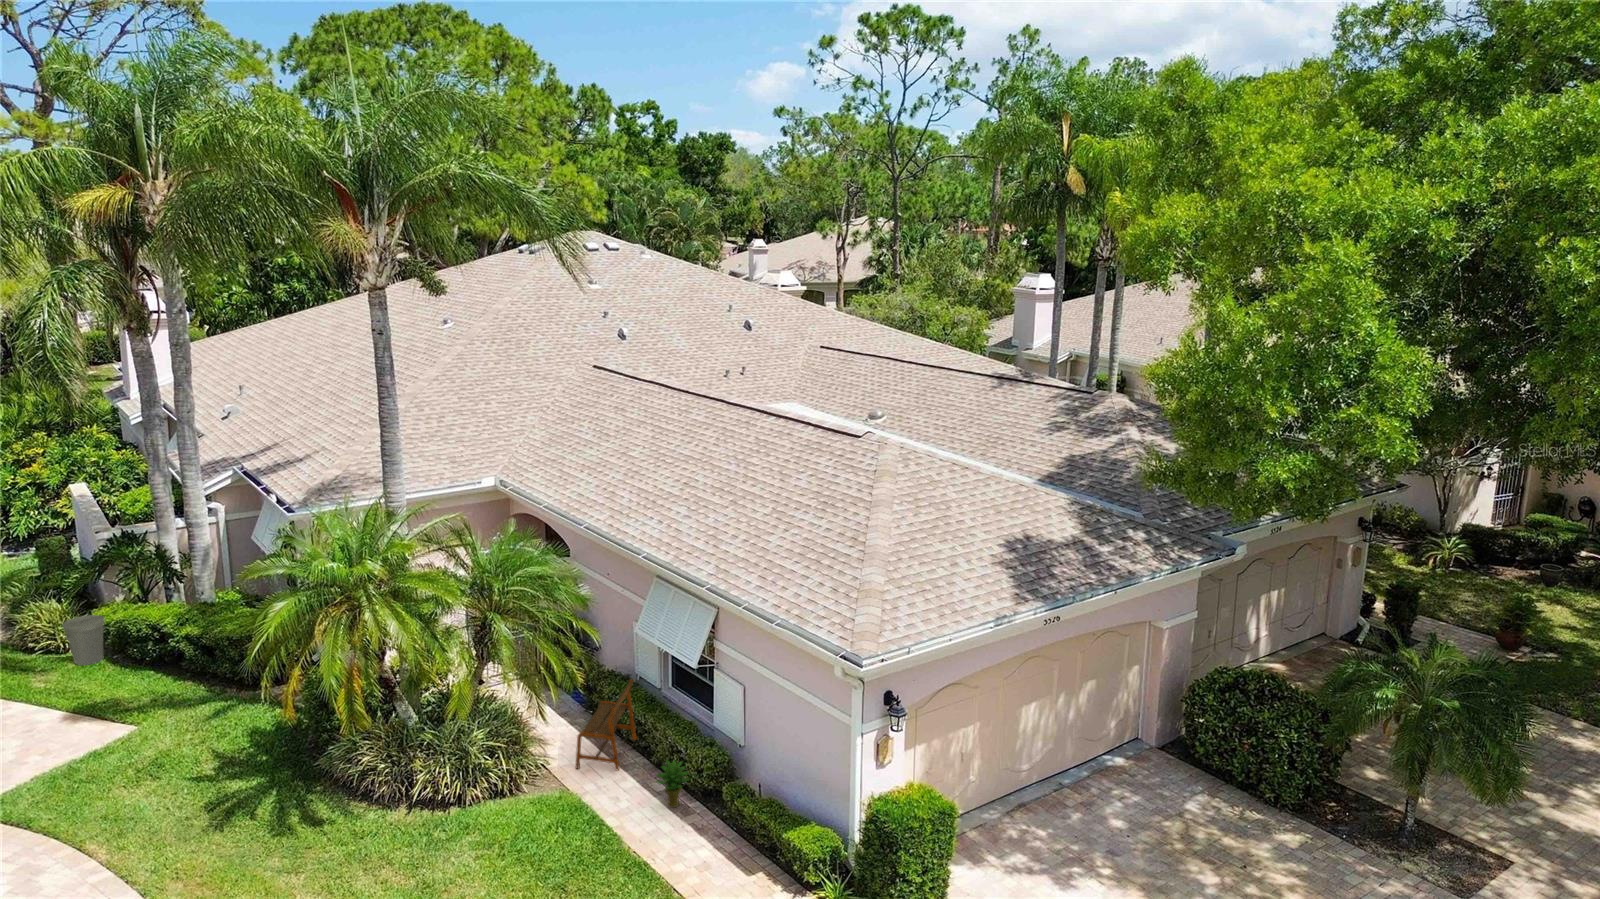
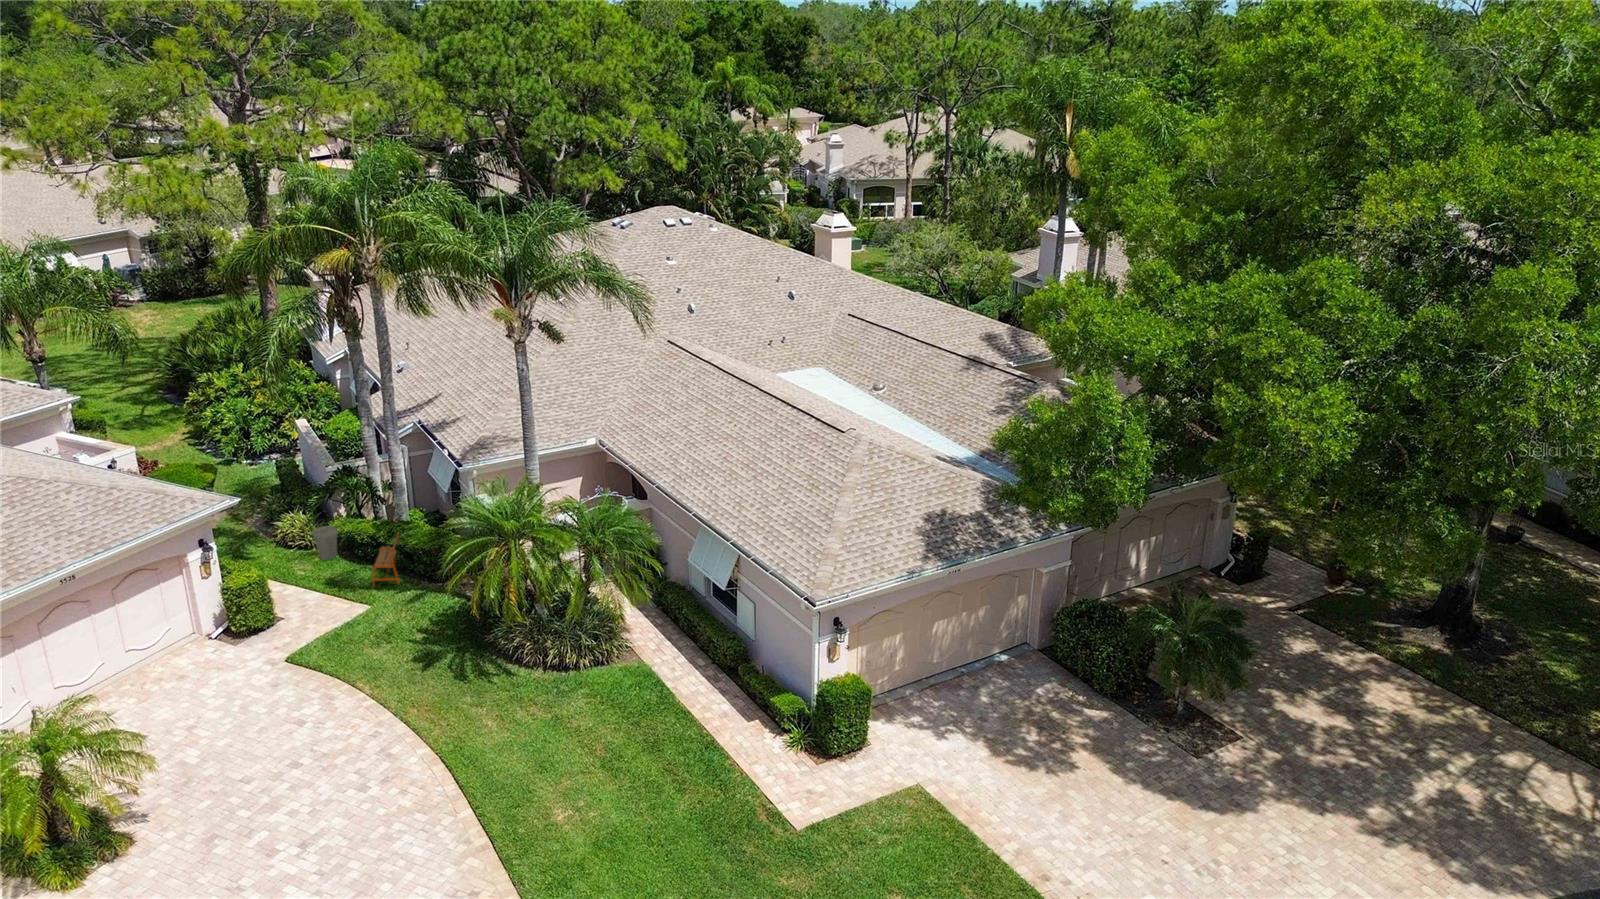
bench: present [576,680,637,770] -> present [372,534,399,586]
potted plant: present [656,760,689,807] -> none [697,647,719,677]

